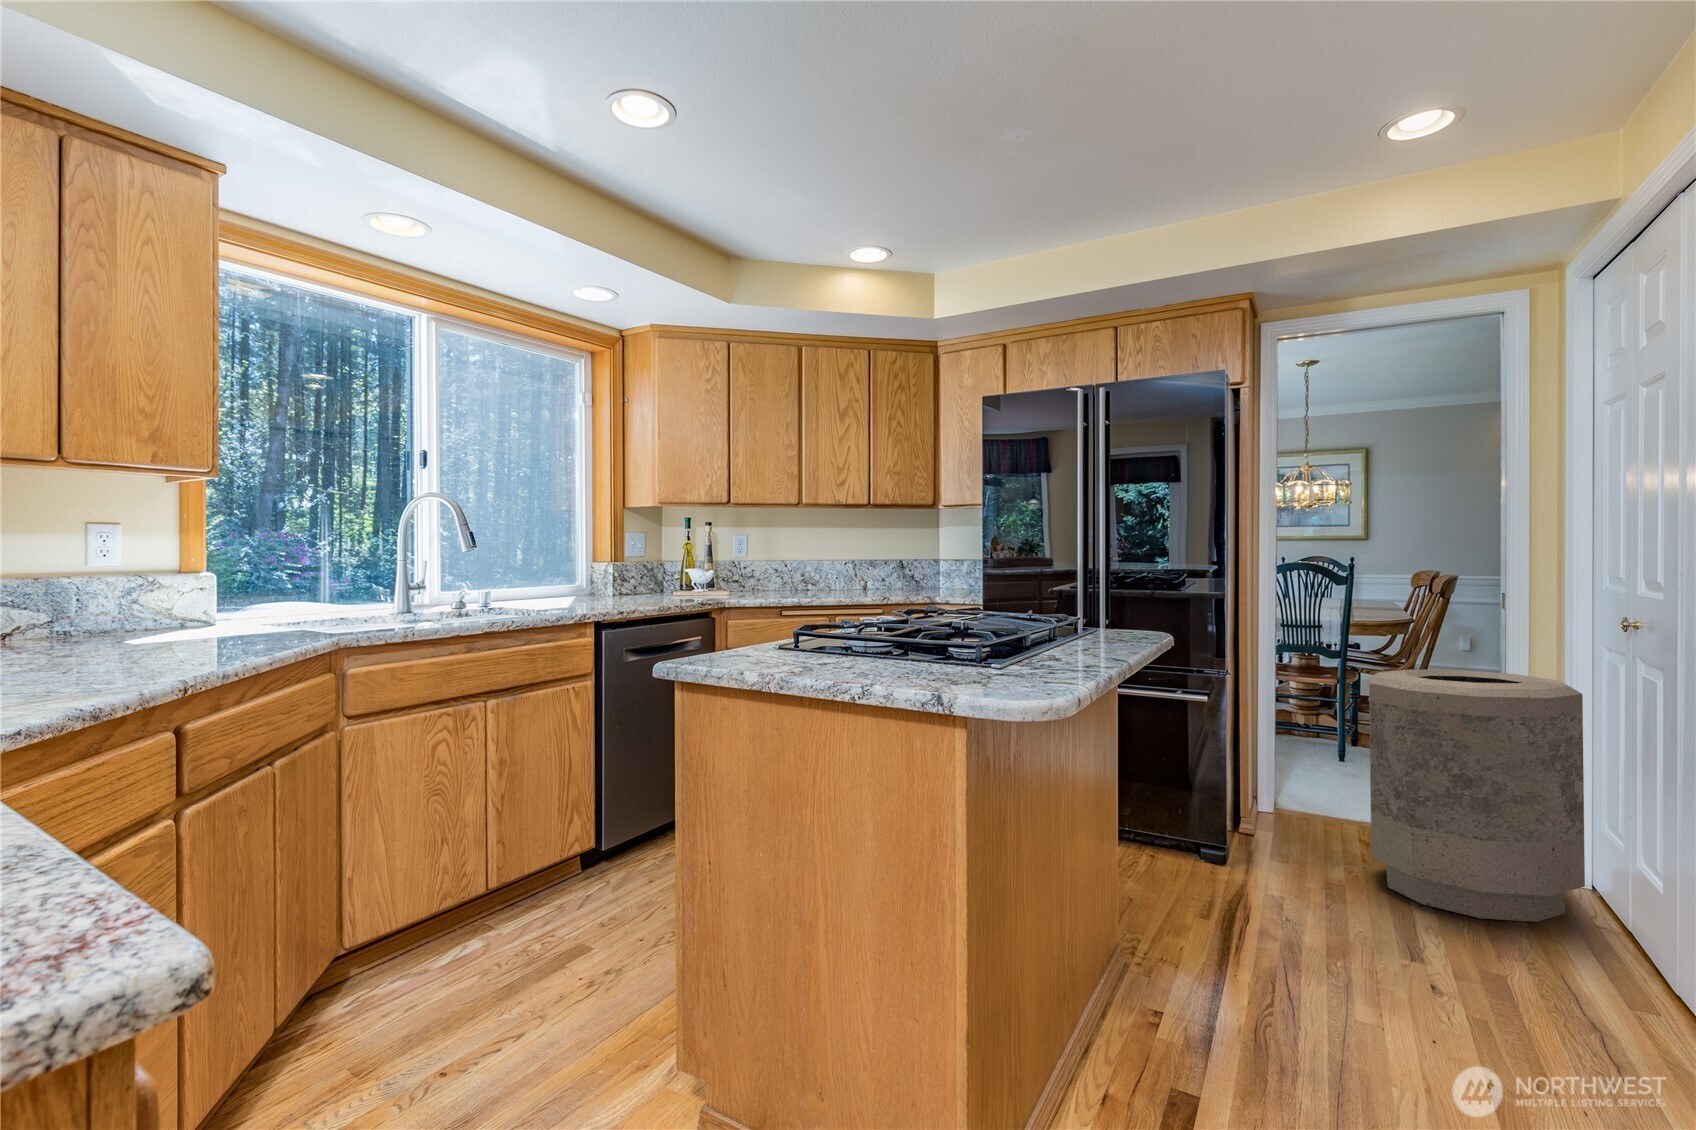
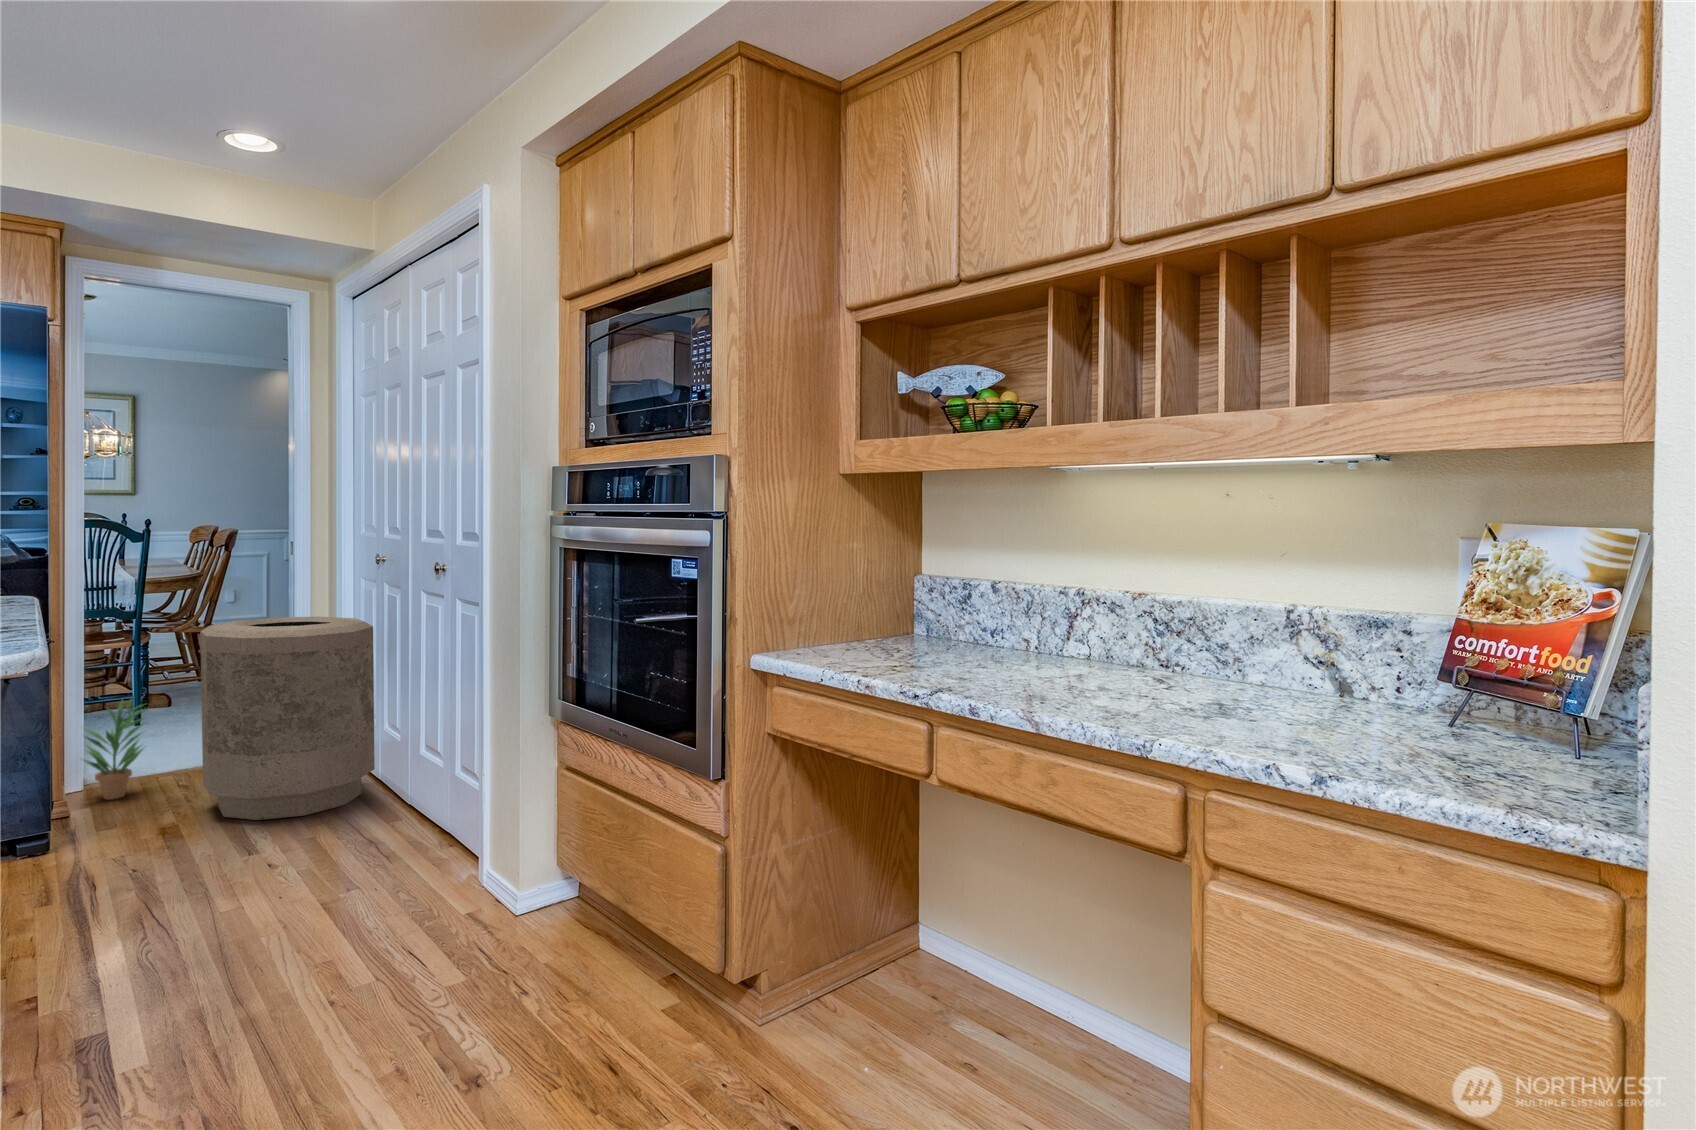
potted plant: none [1267,733,1329,834] -> present [83,698,145,800]

